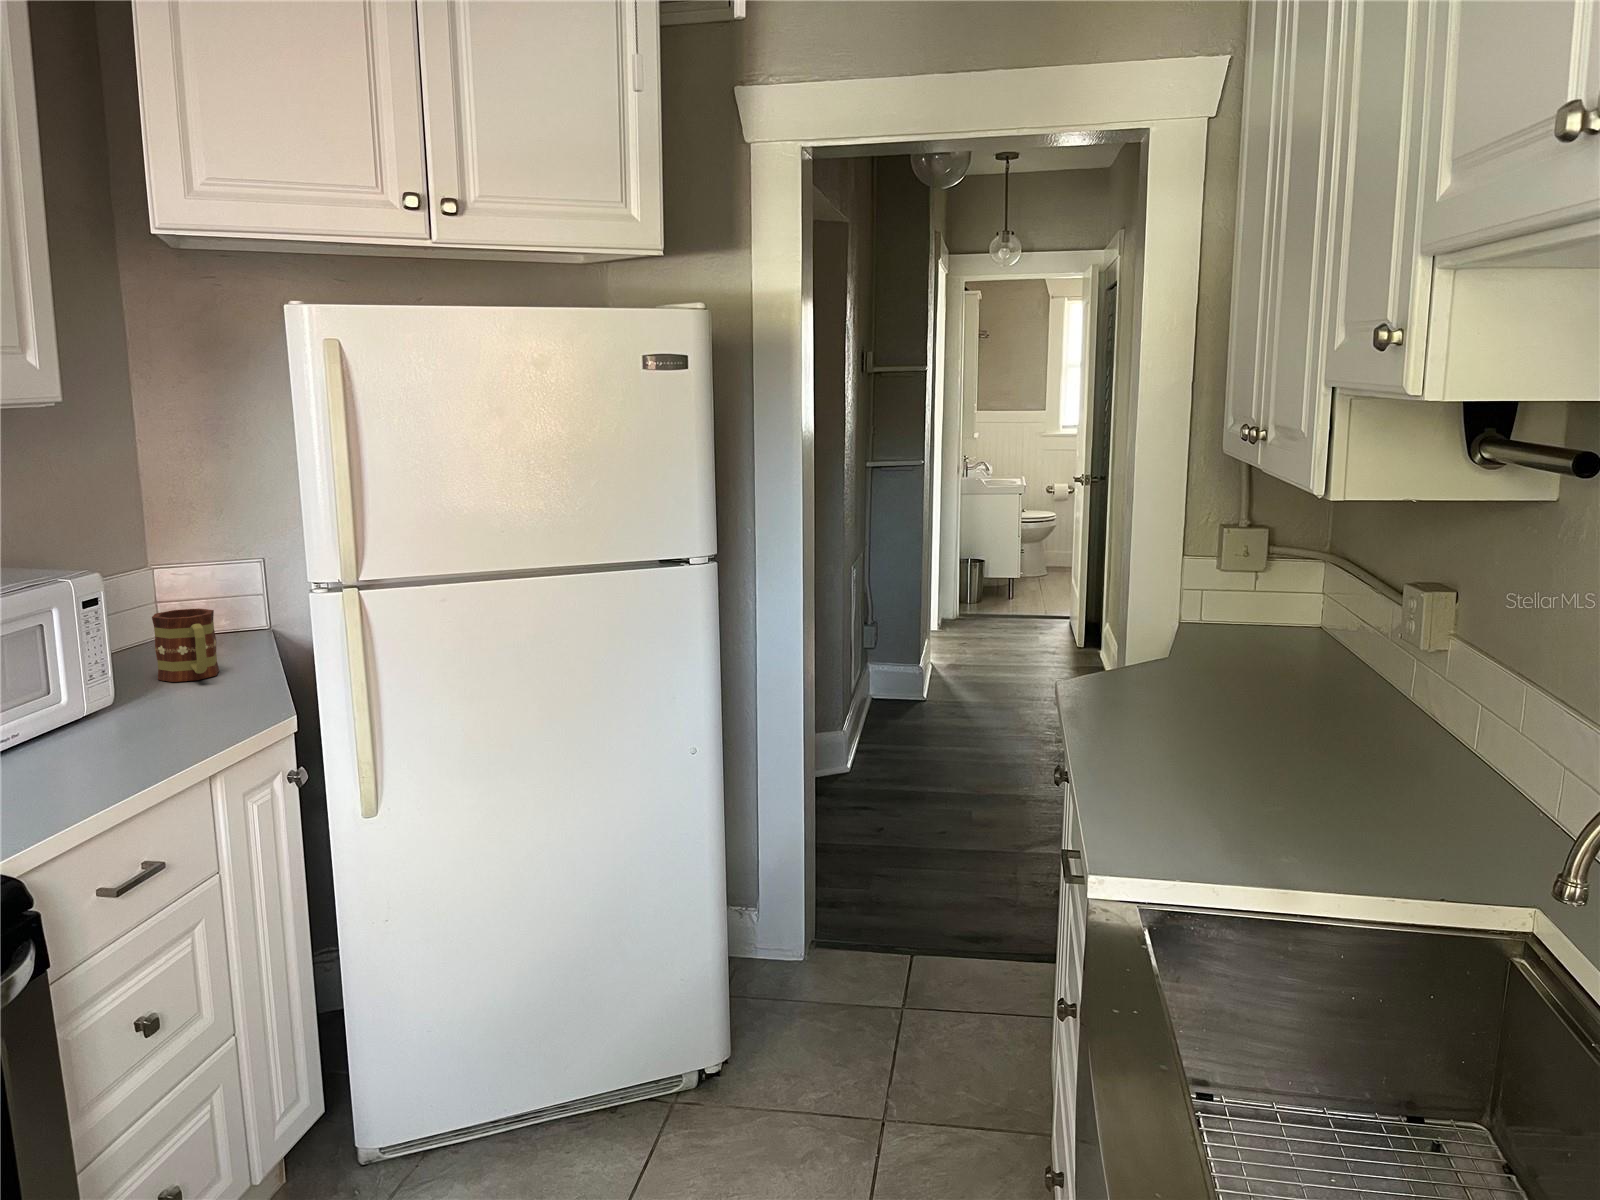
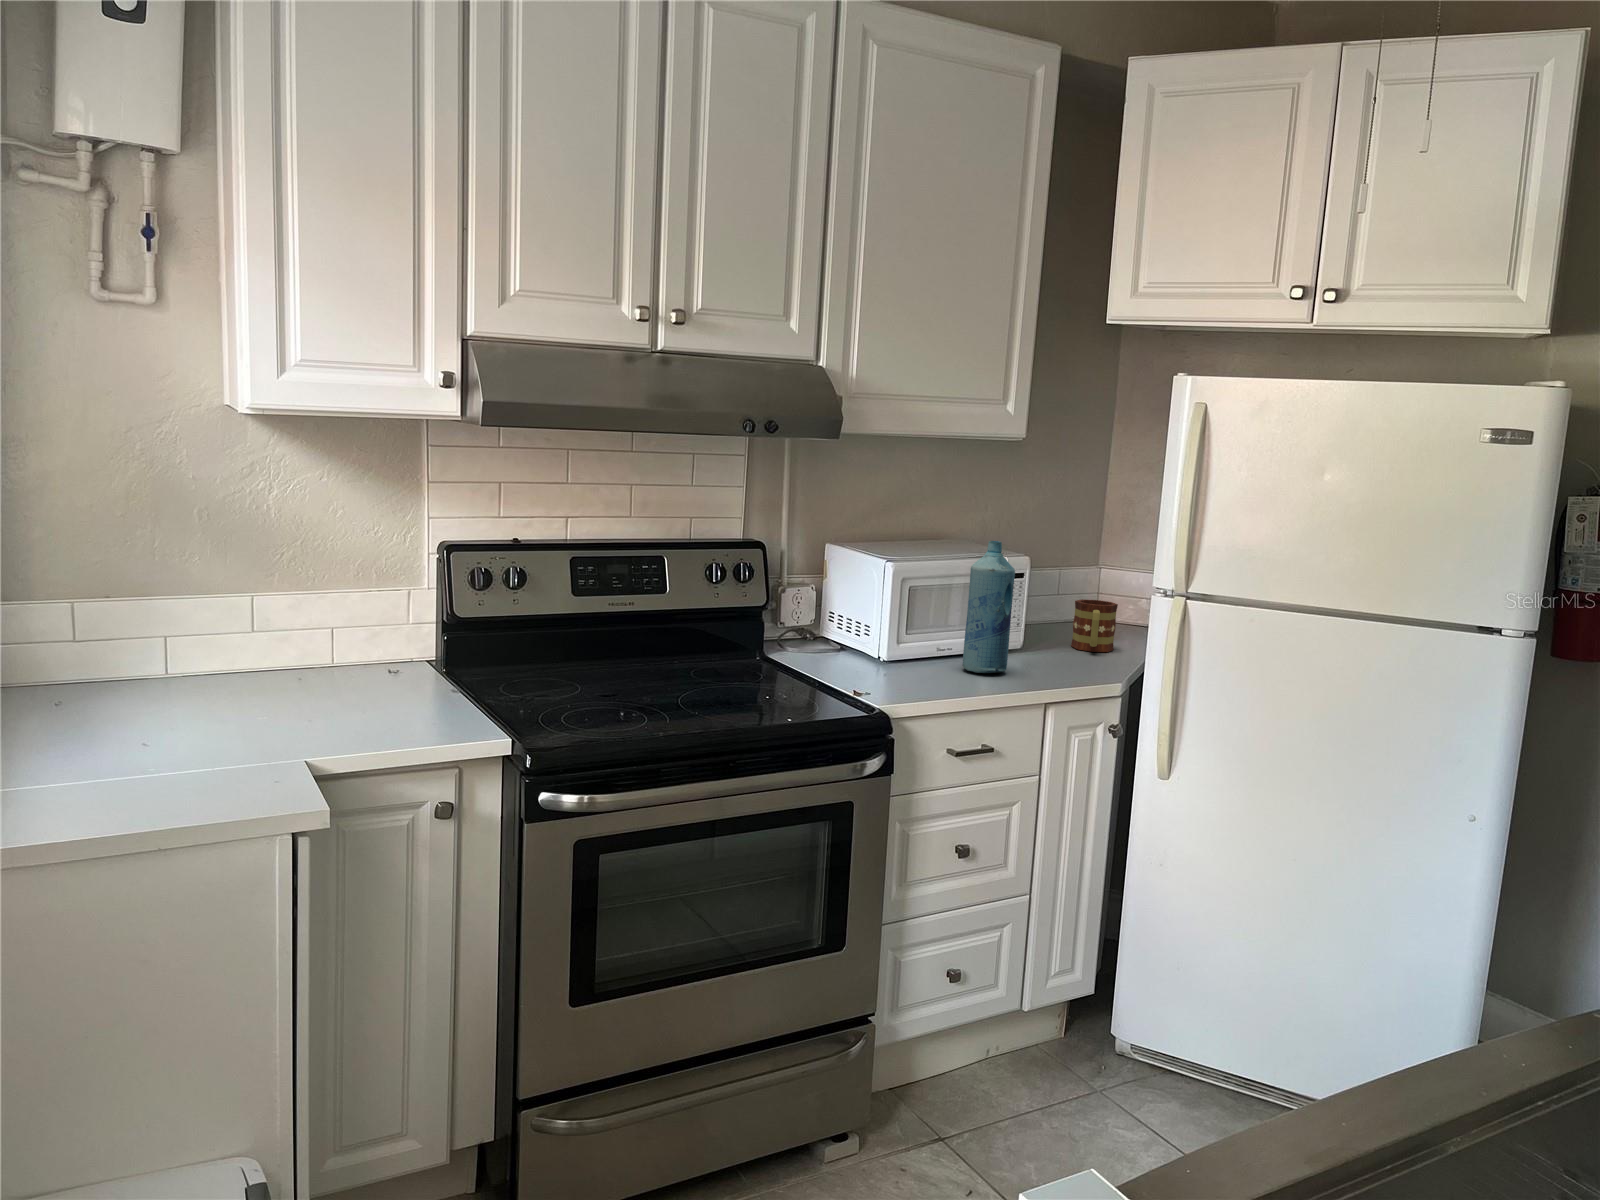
bottle: none [36,556,130,761] -> present [963,541,1015,673]

